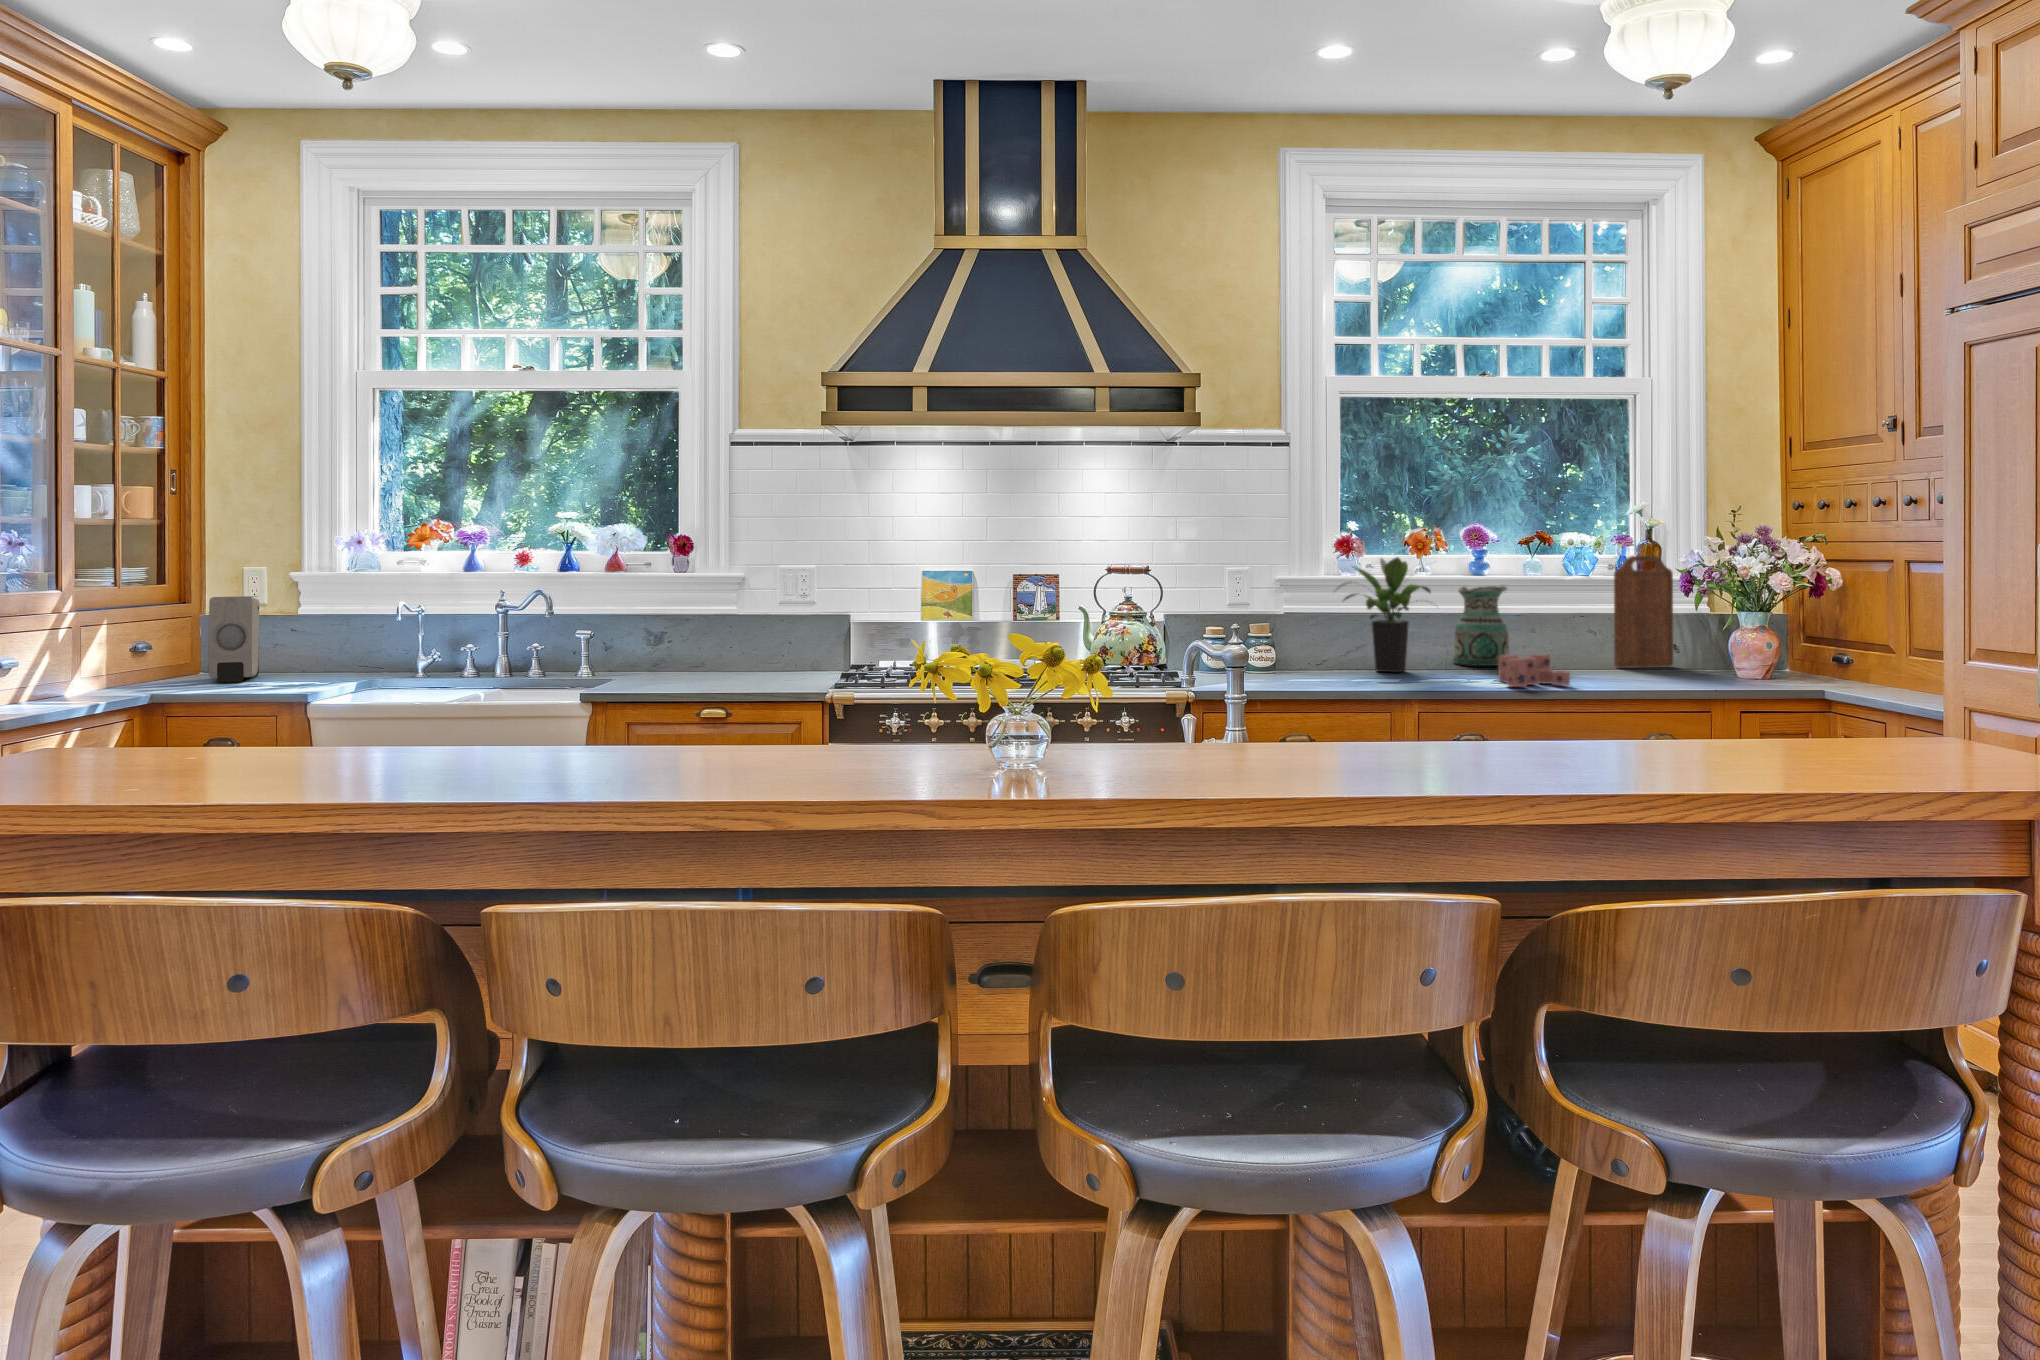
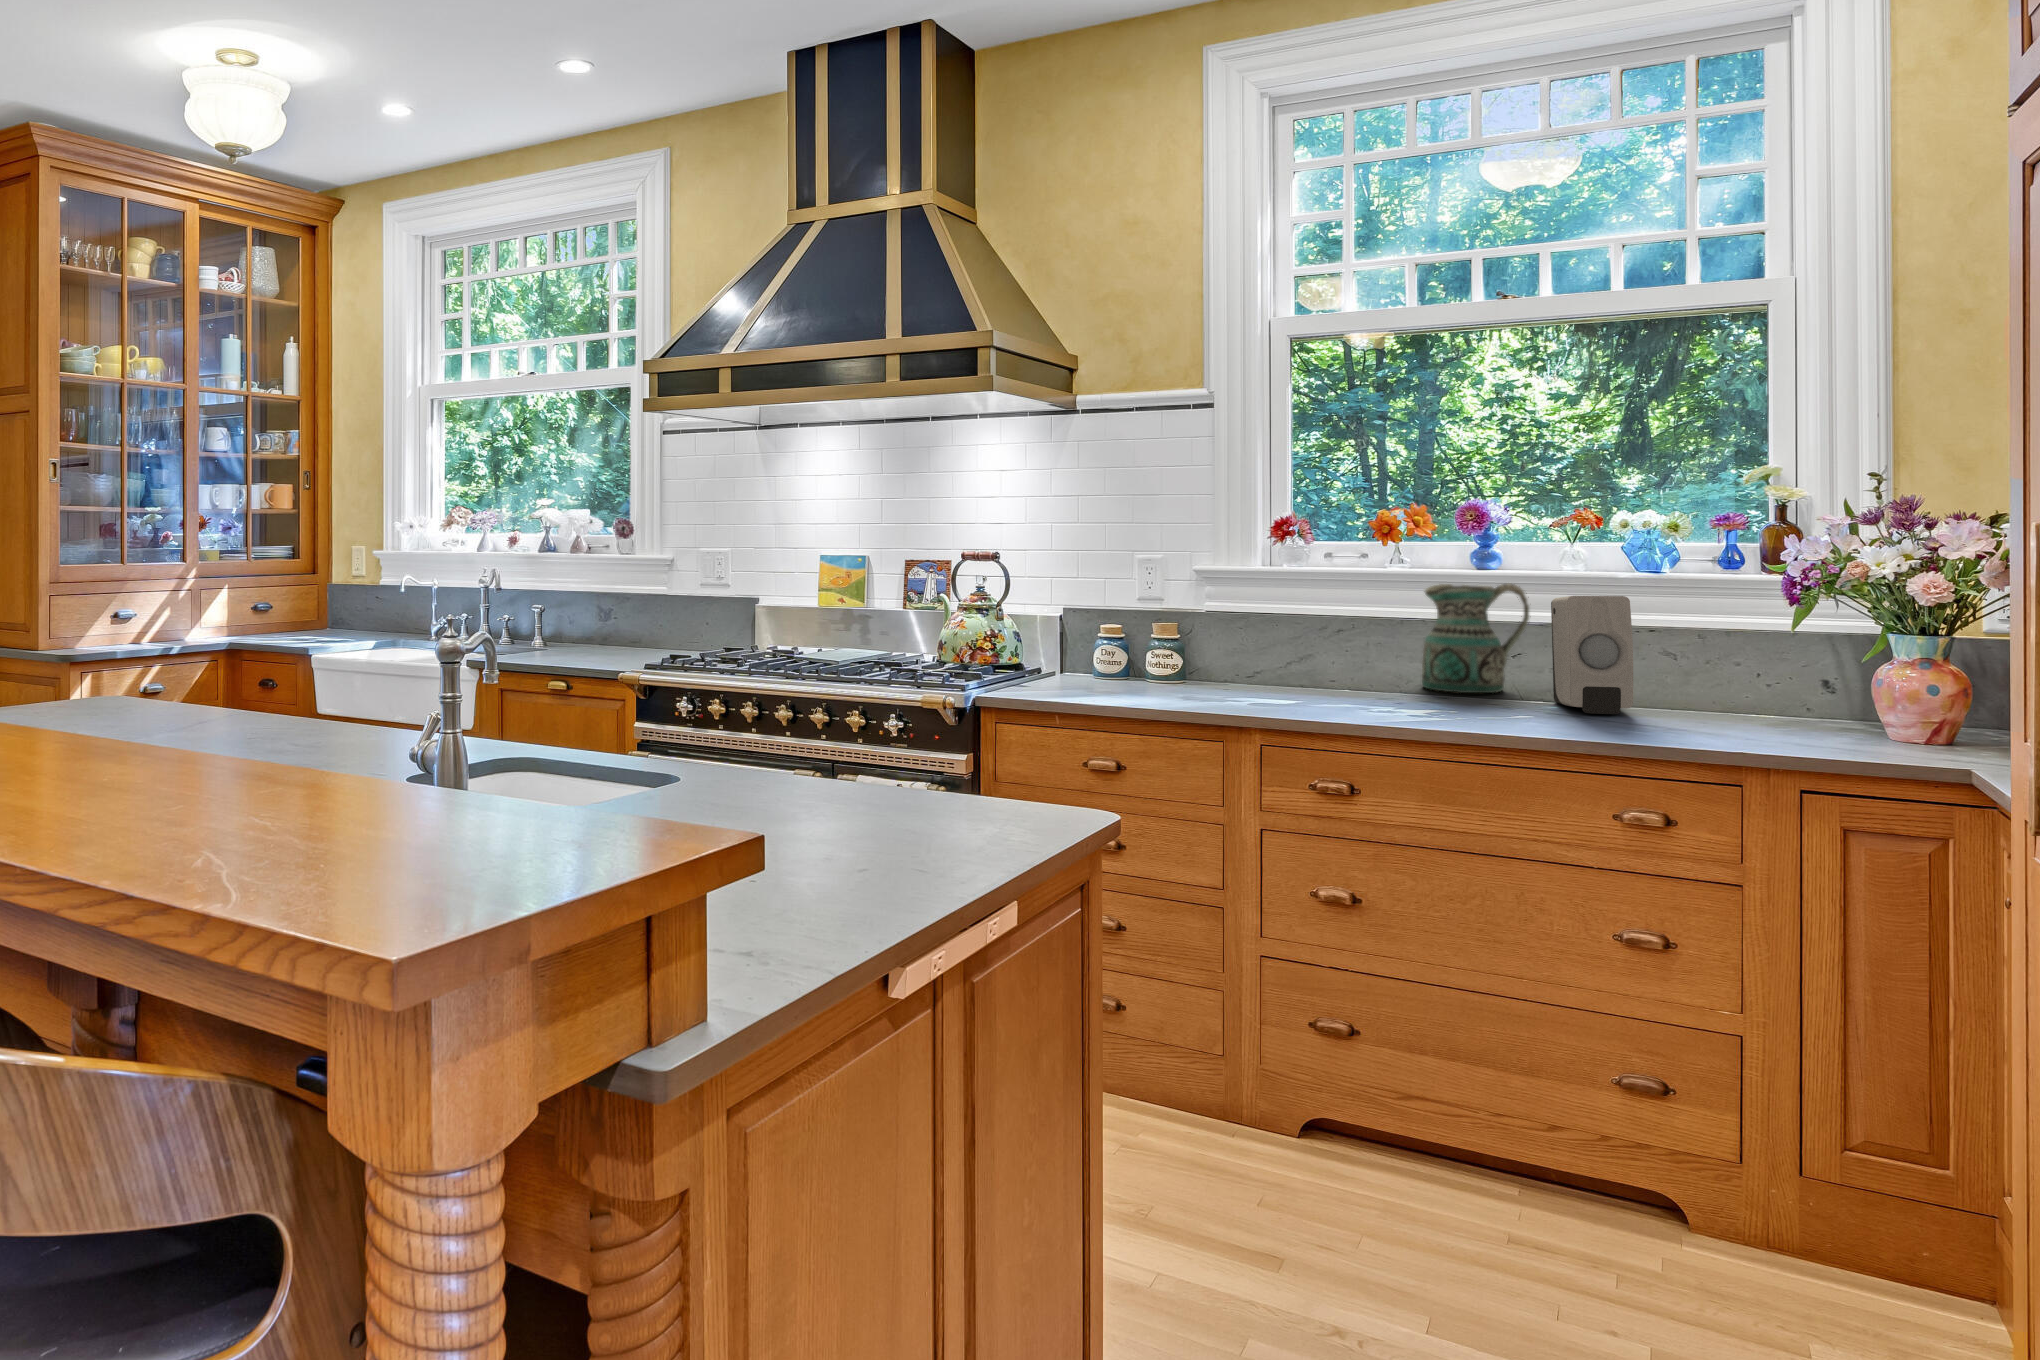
cutting board: present [1614,556,1673,668] -> none [1667,546,1785,713]
potted plant: present [1337,557,1431,672] -> none [1217,545,1363,692]
soap dispenser: present [208,596,259,682] -> present [1551,596,1633,714]
candle: present [1498,654,1570,687] -> none [1379,679,1487,726]

